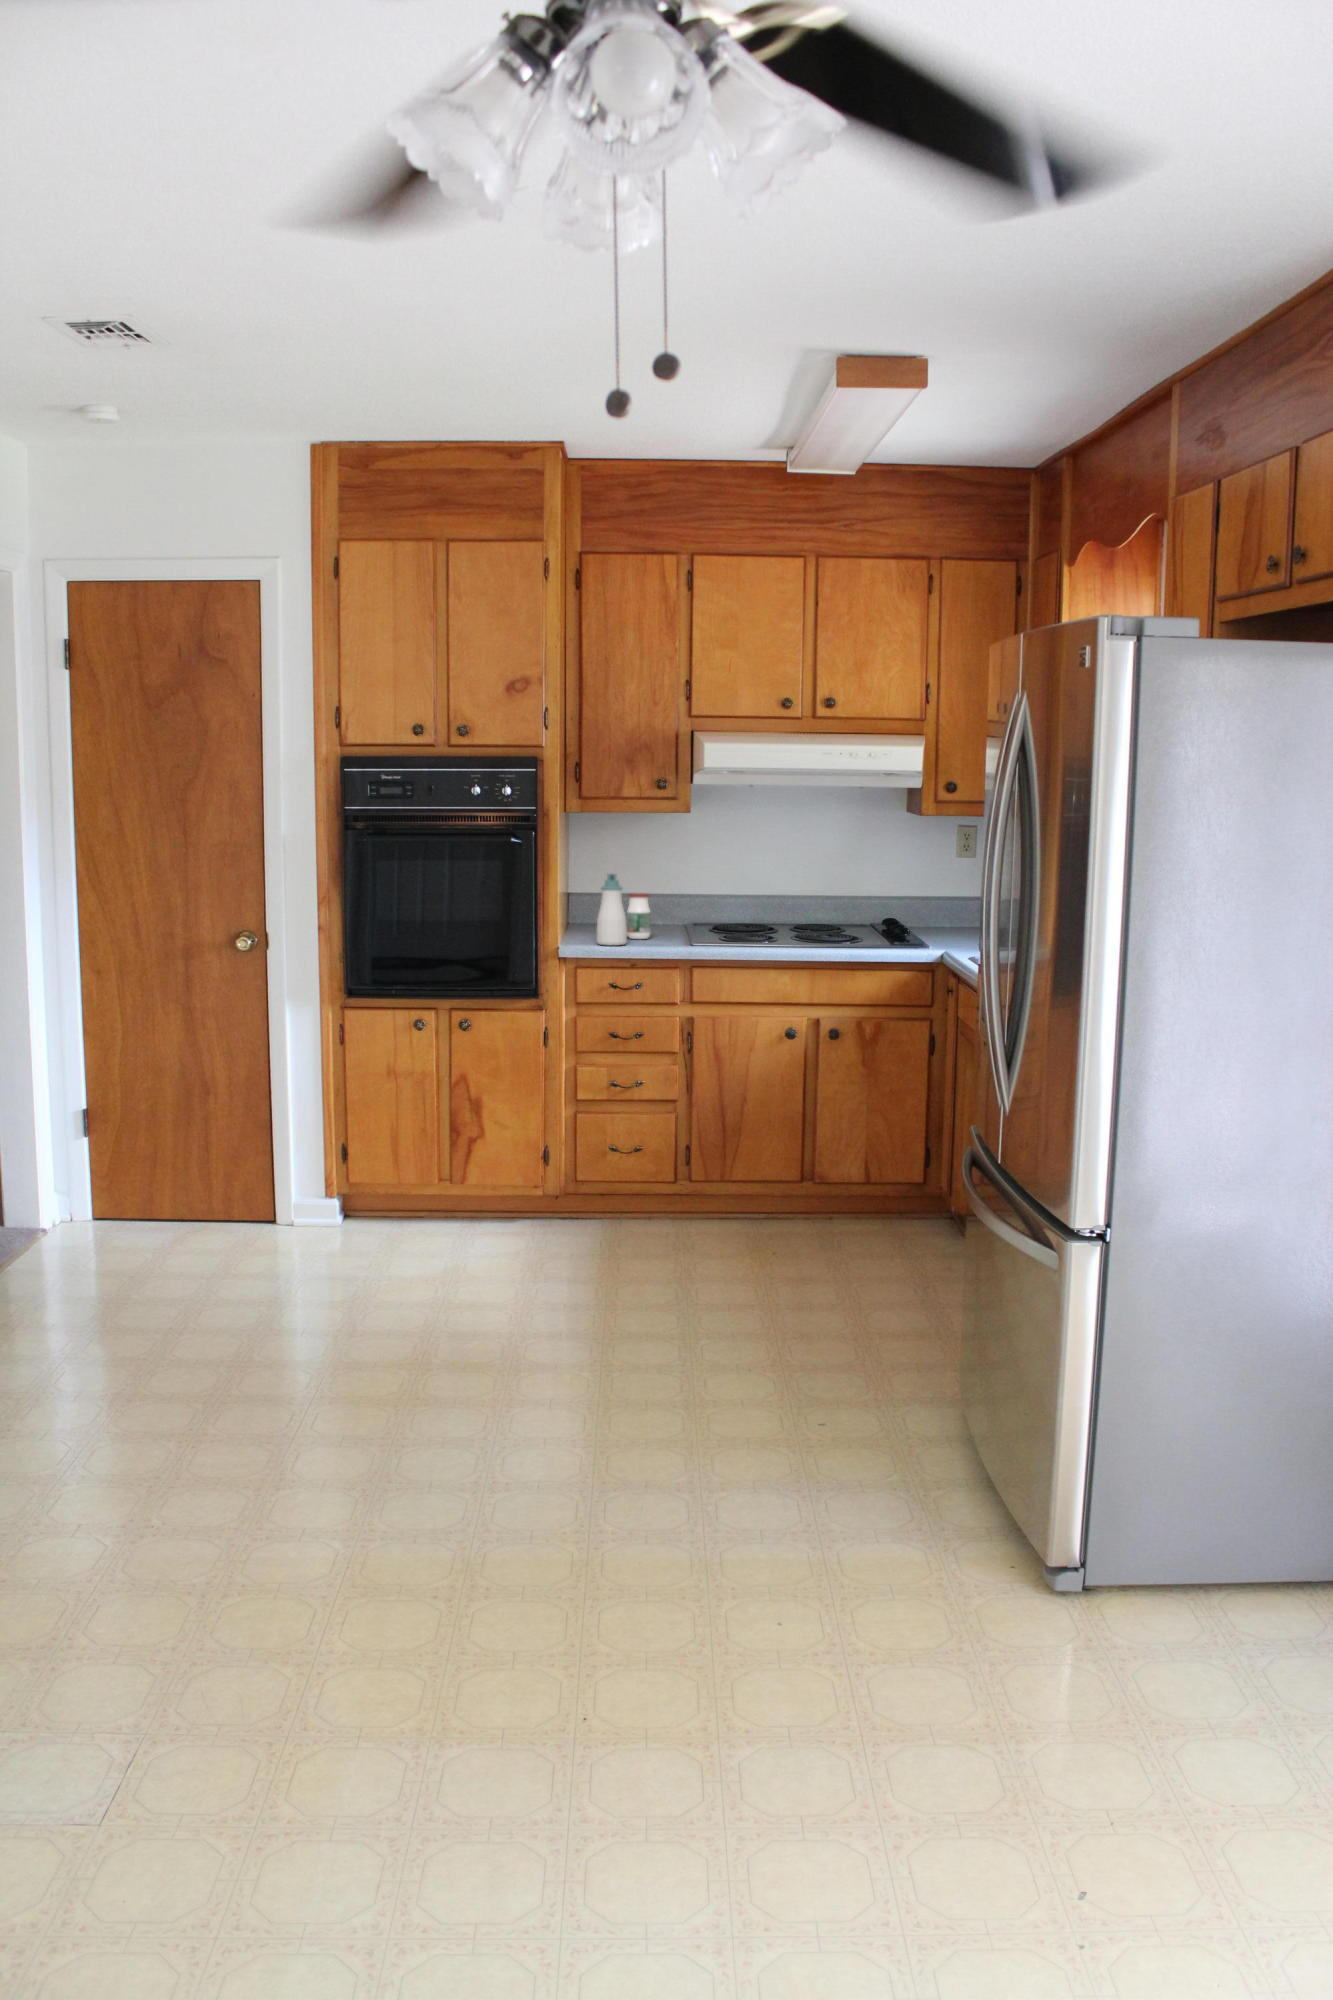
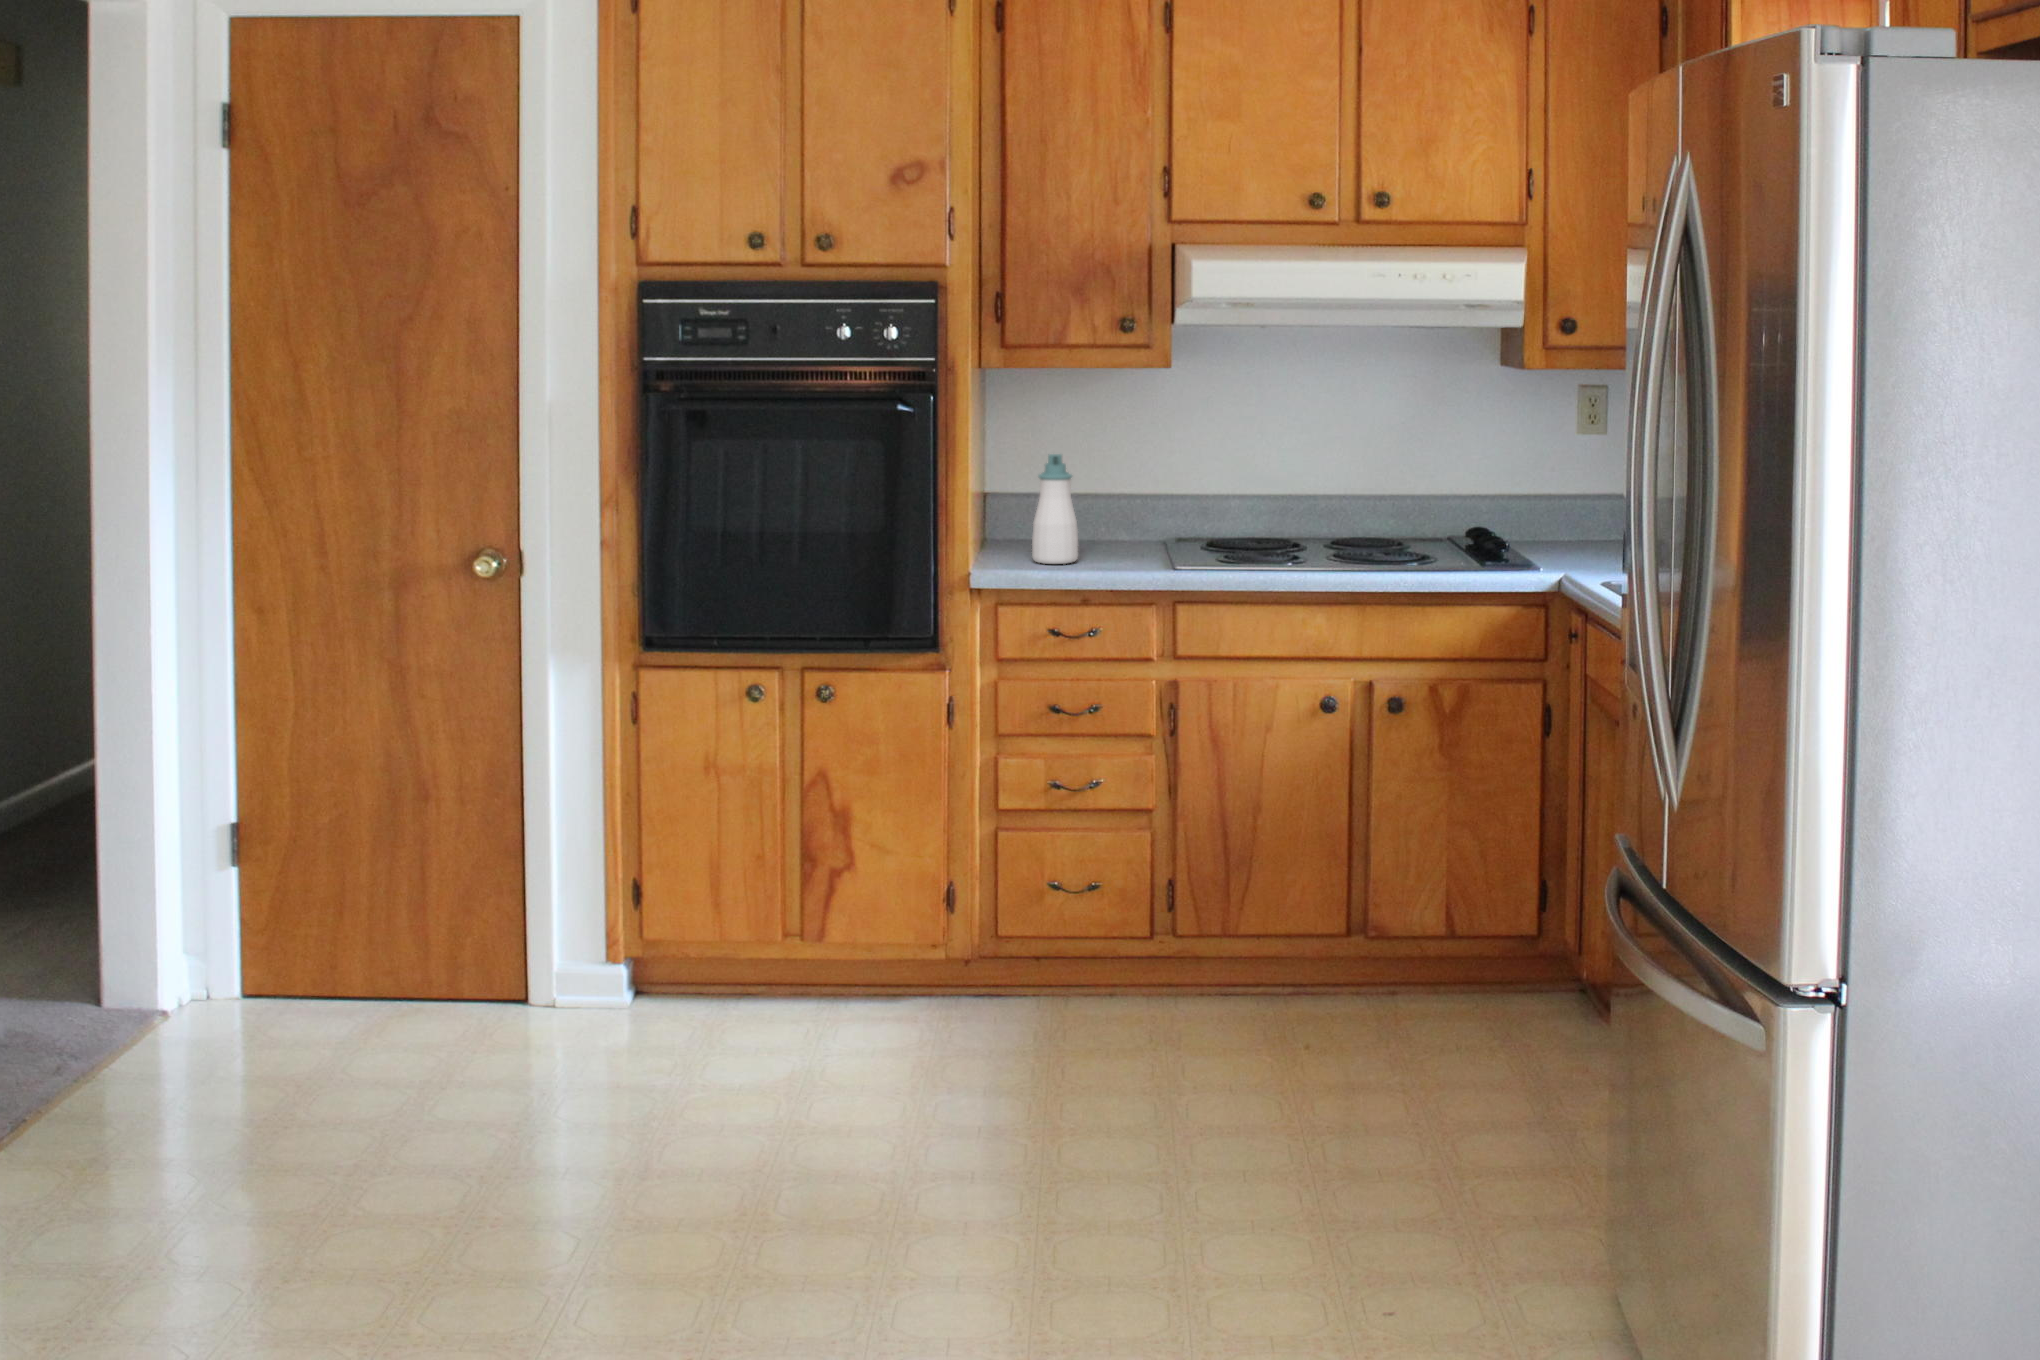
jar: present [627,894,651,939] -> none [1081,479,1117,549]

